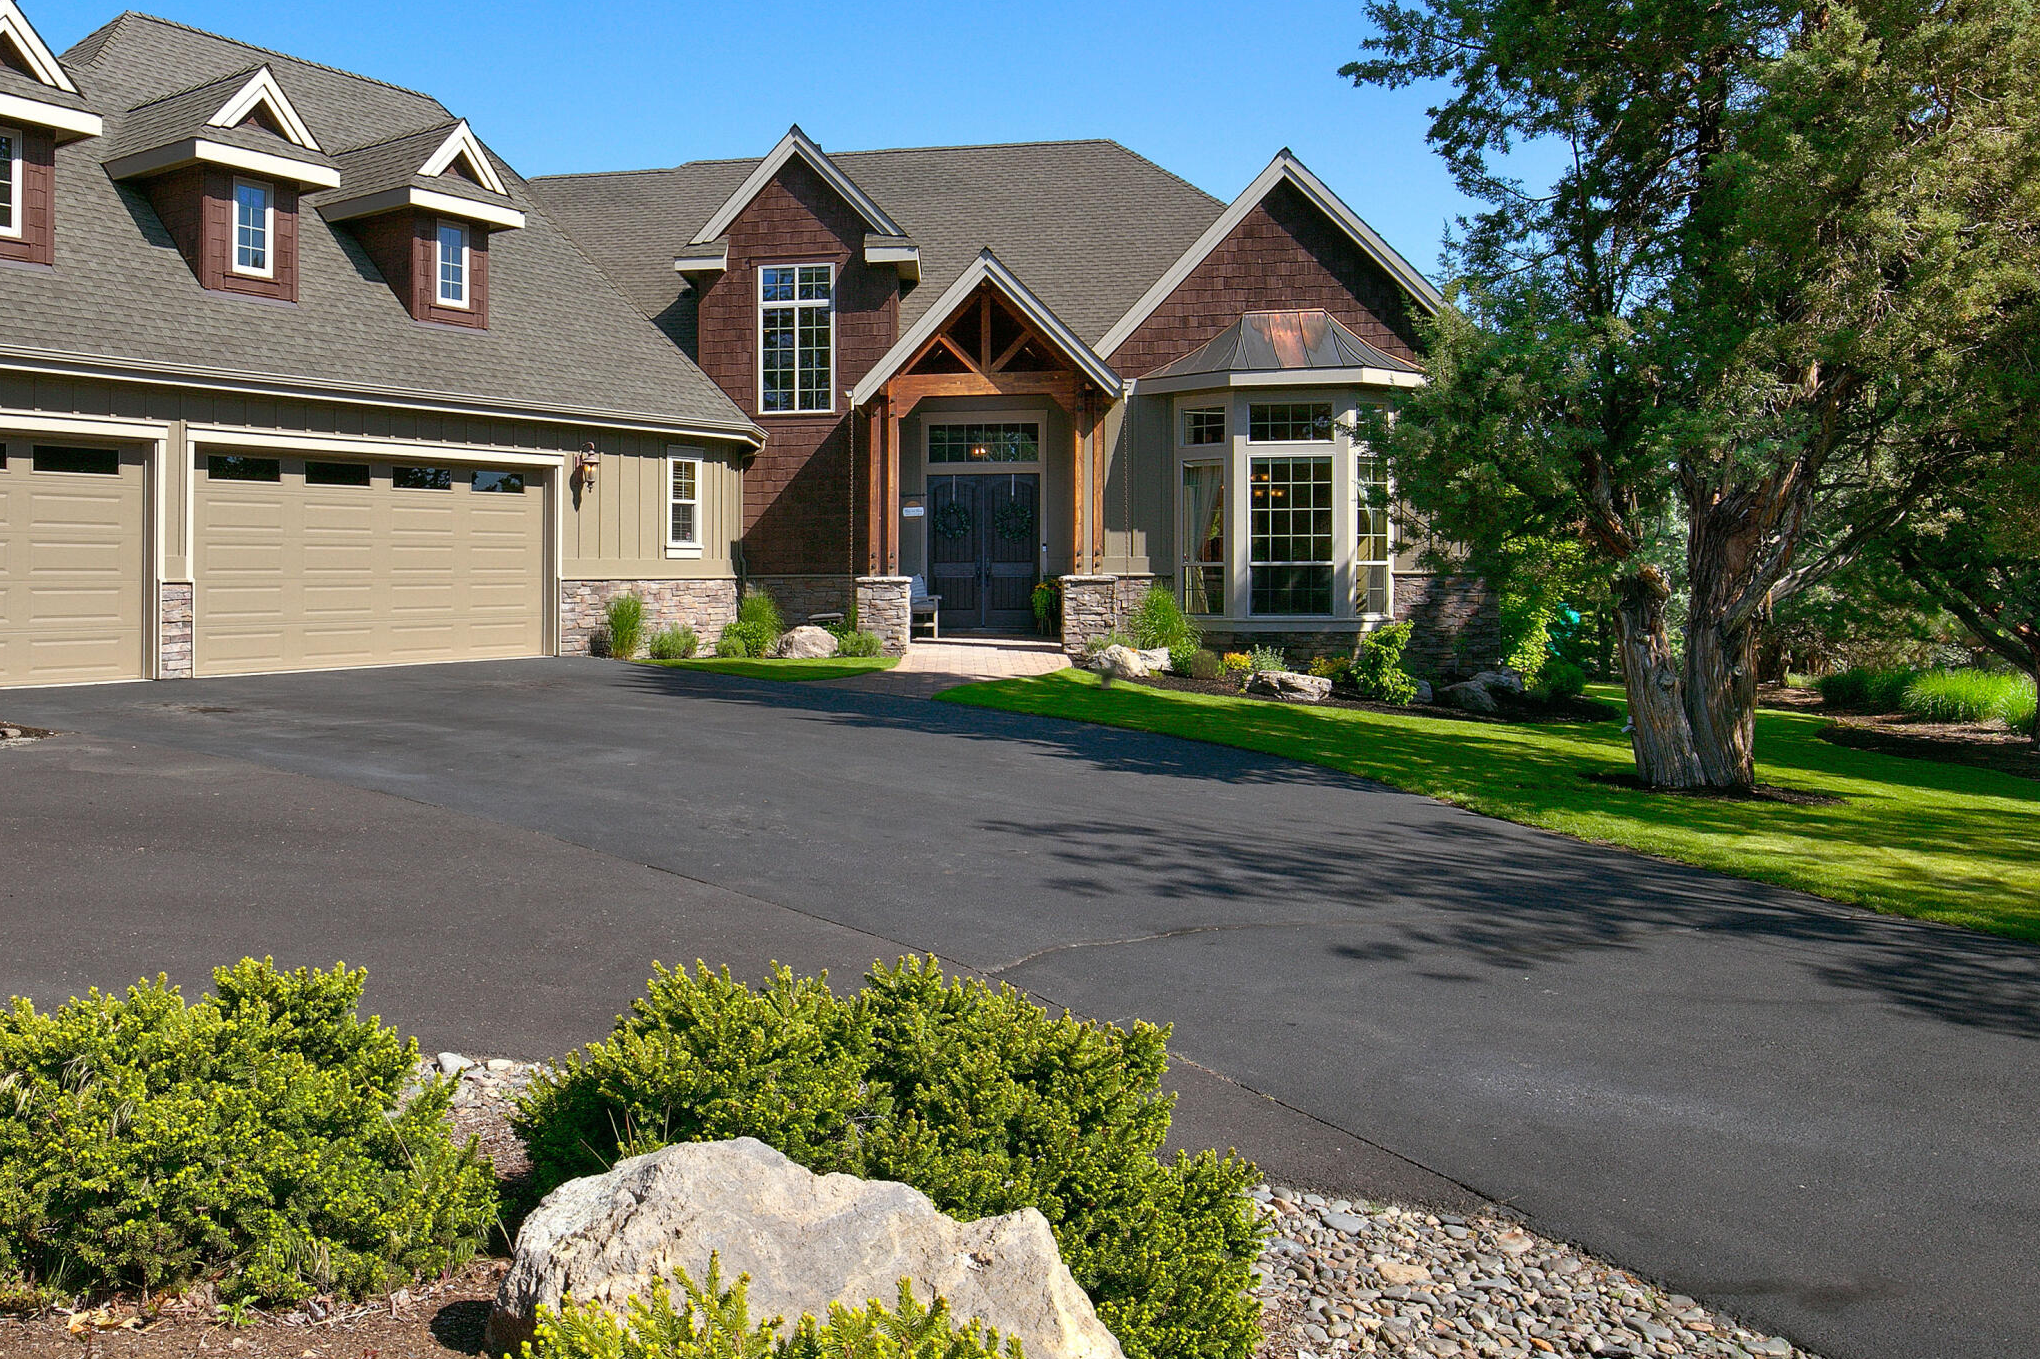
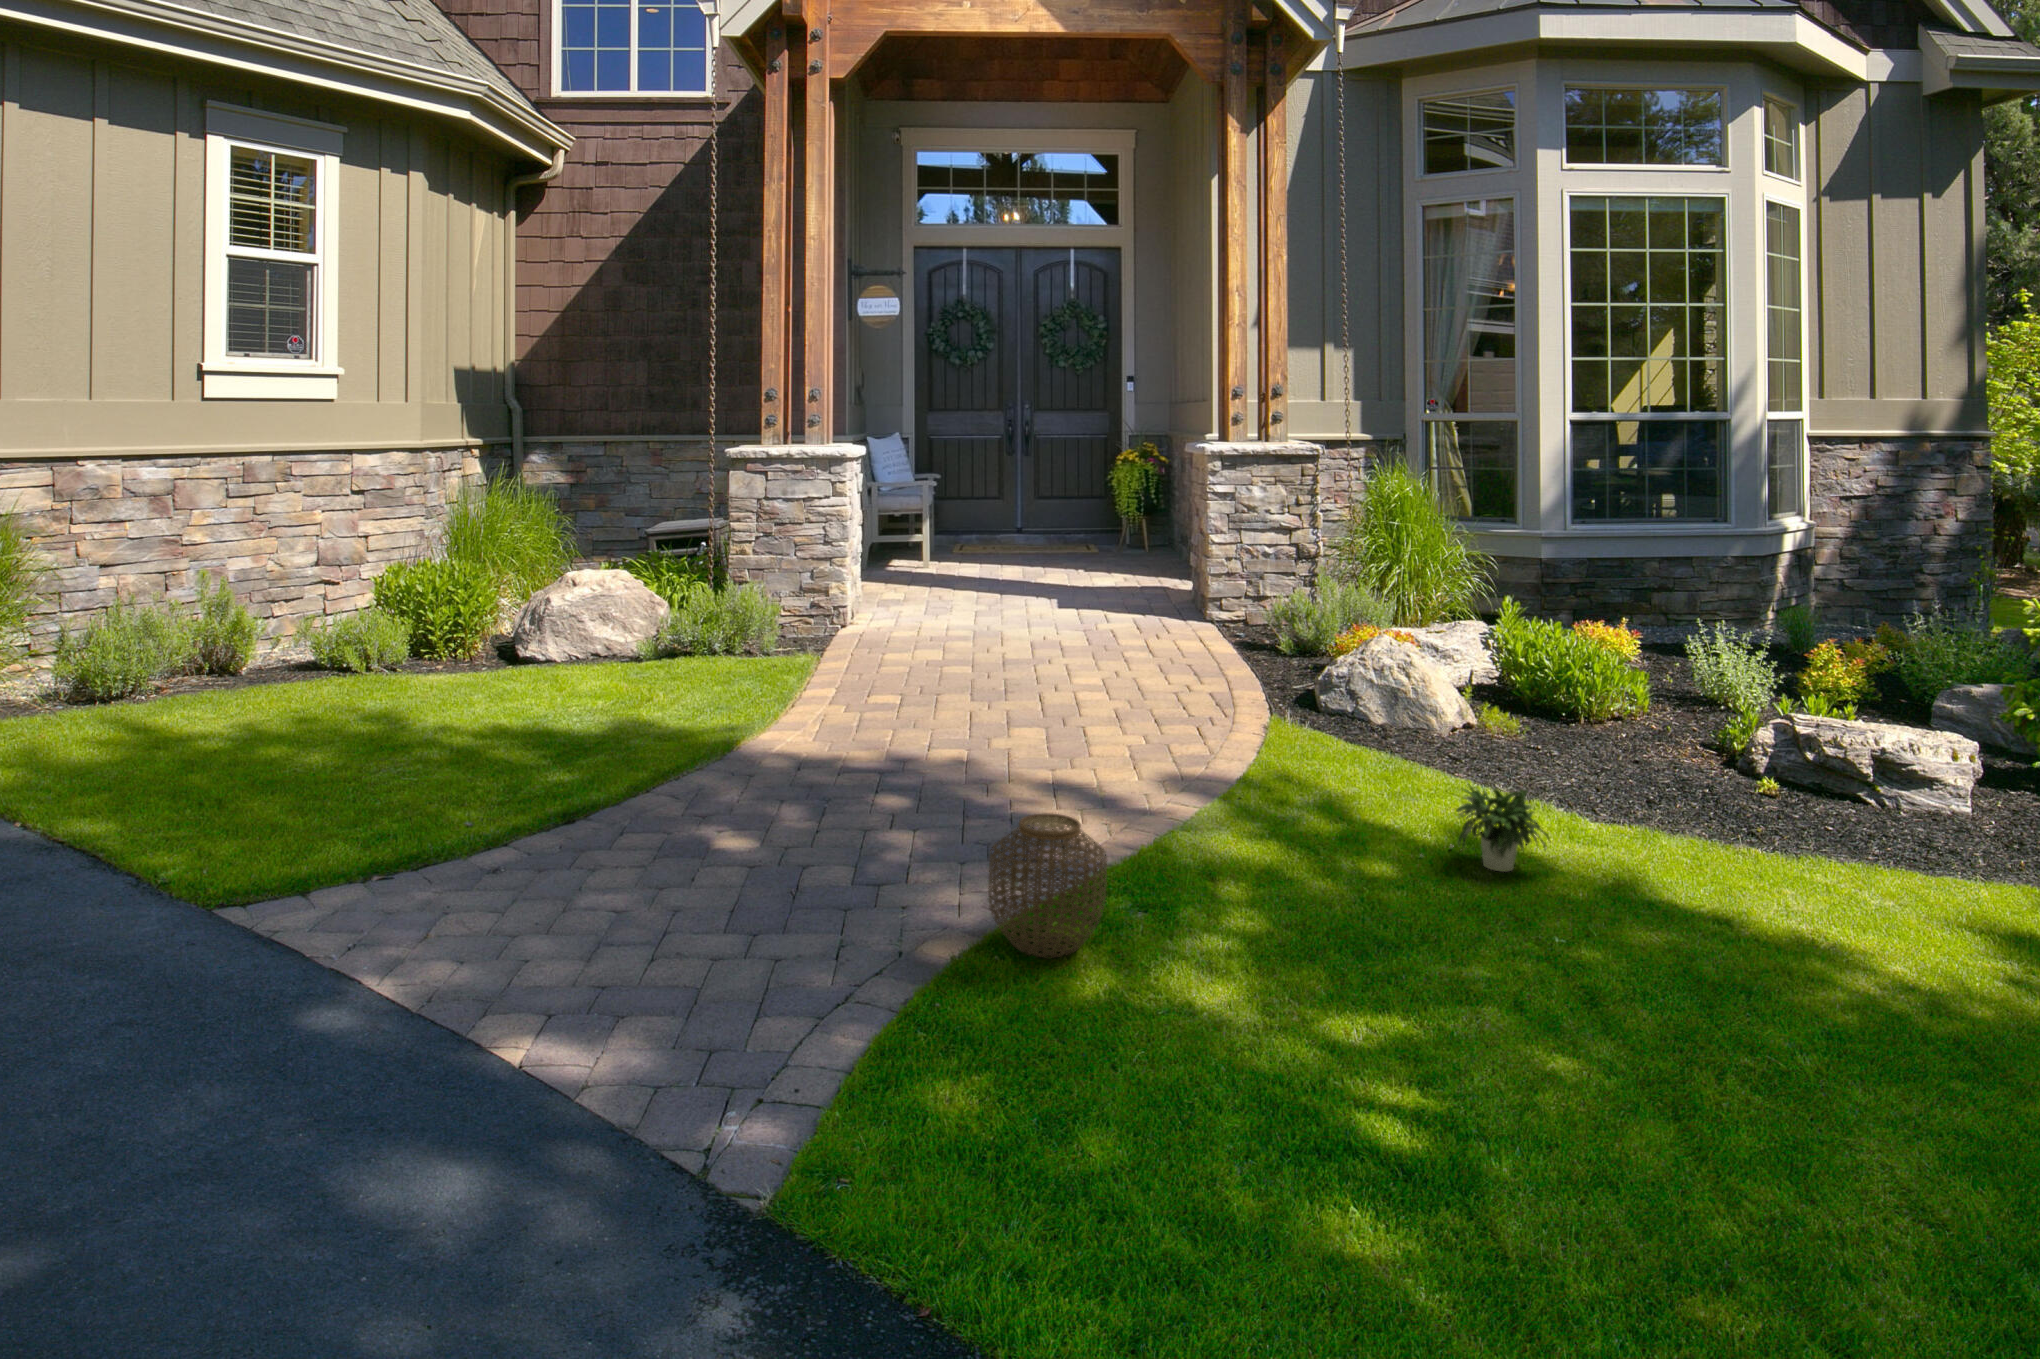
woven basket: present [1190,650,1218,679] -> present [988,814,1107,957]

